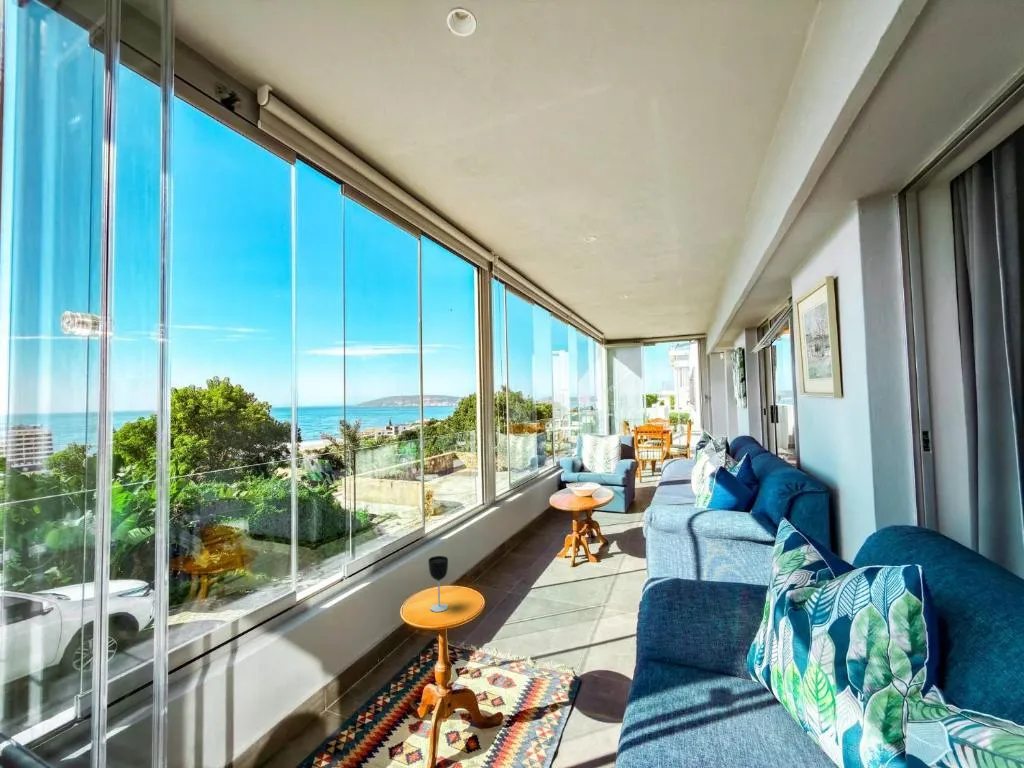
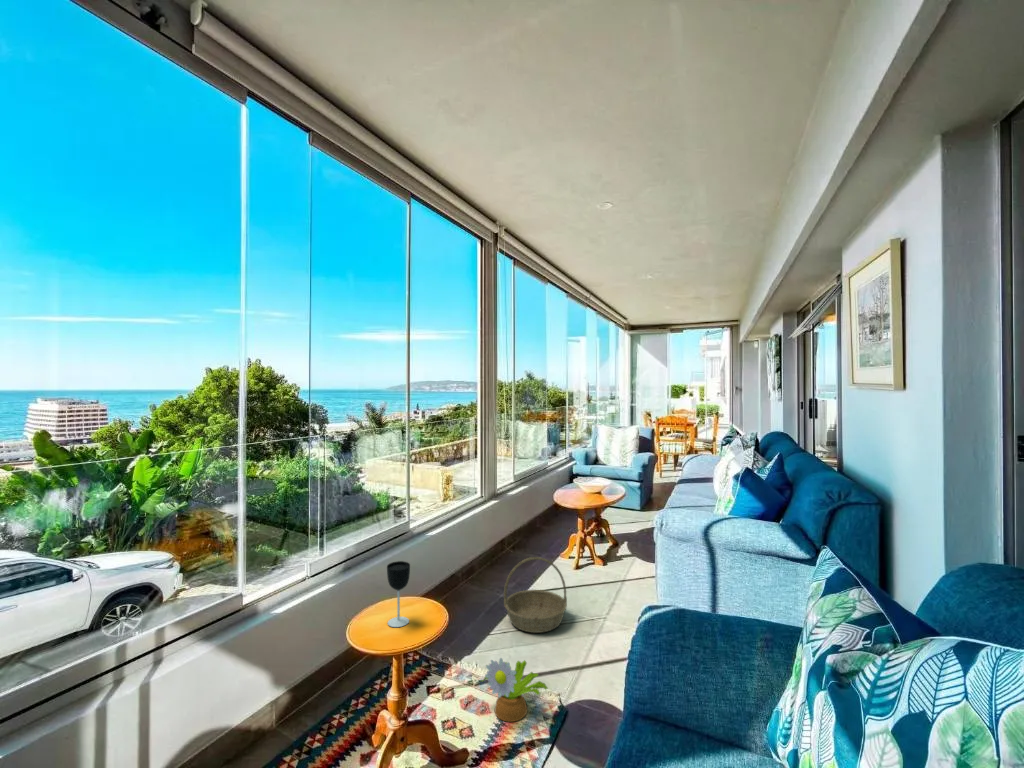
basket: none [514,554,570,621] -> present [504,557,567,633]
decorative plant: none [504,636,564,692] -> present [481,658,547,722]

